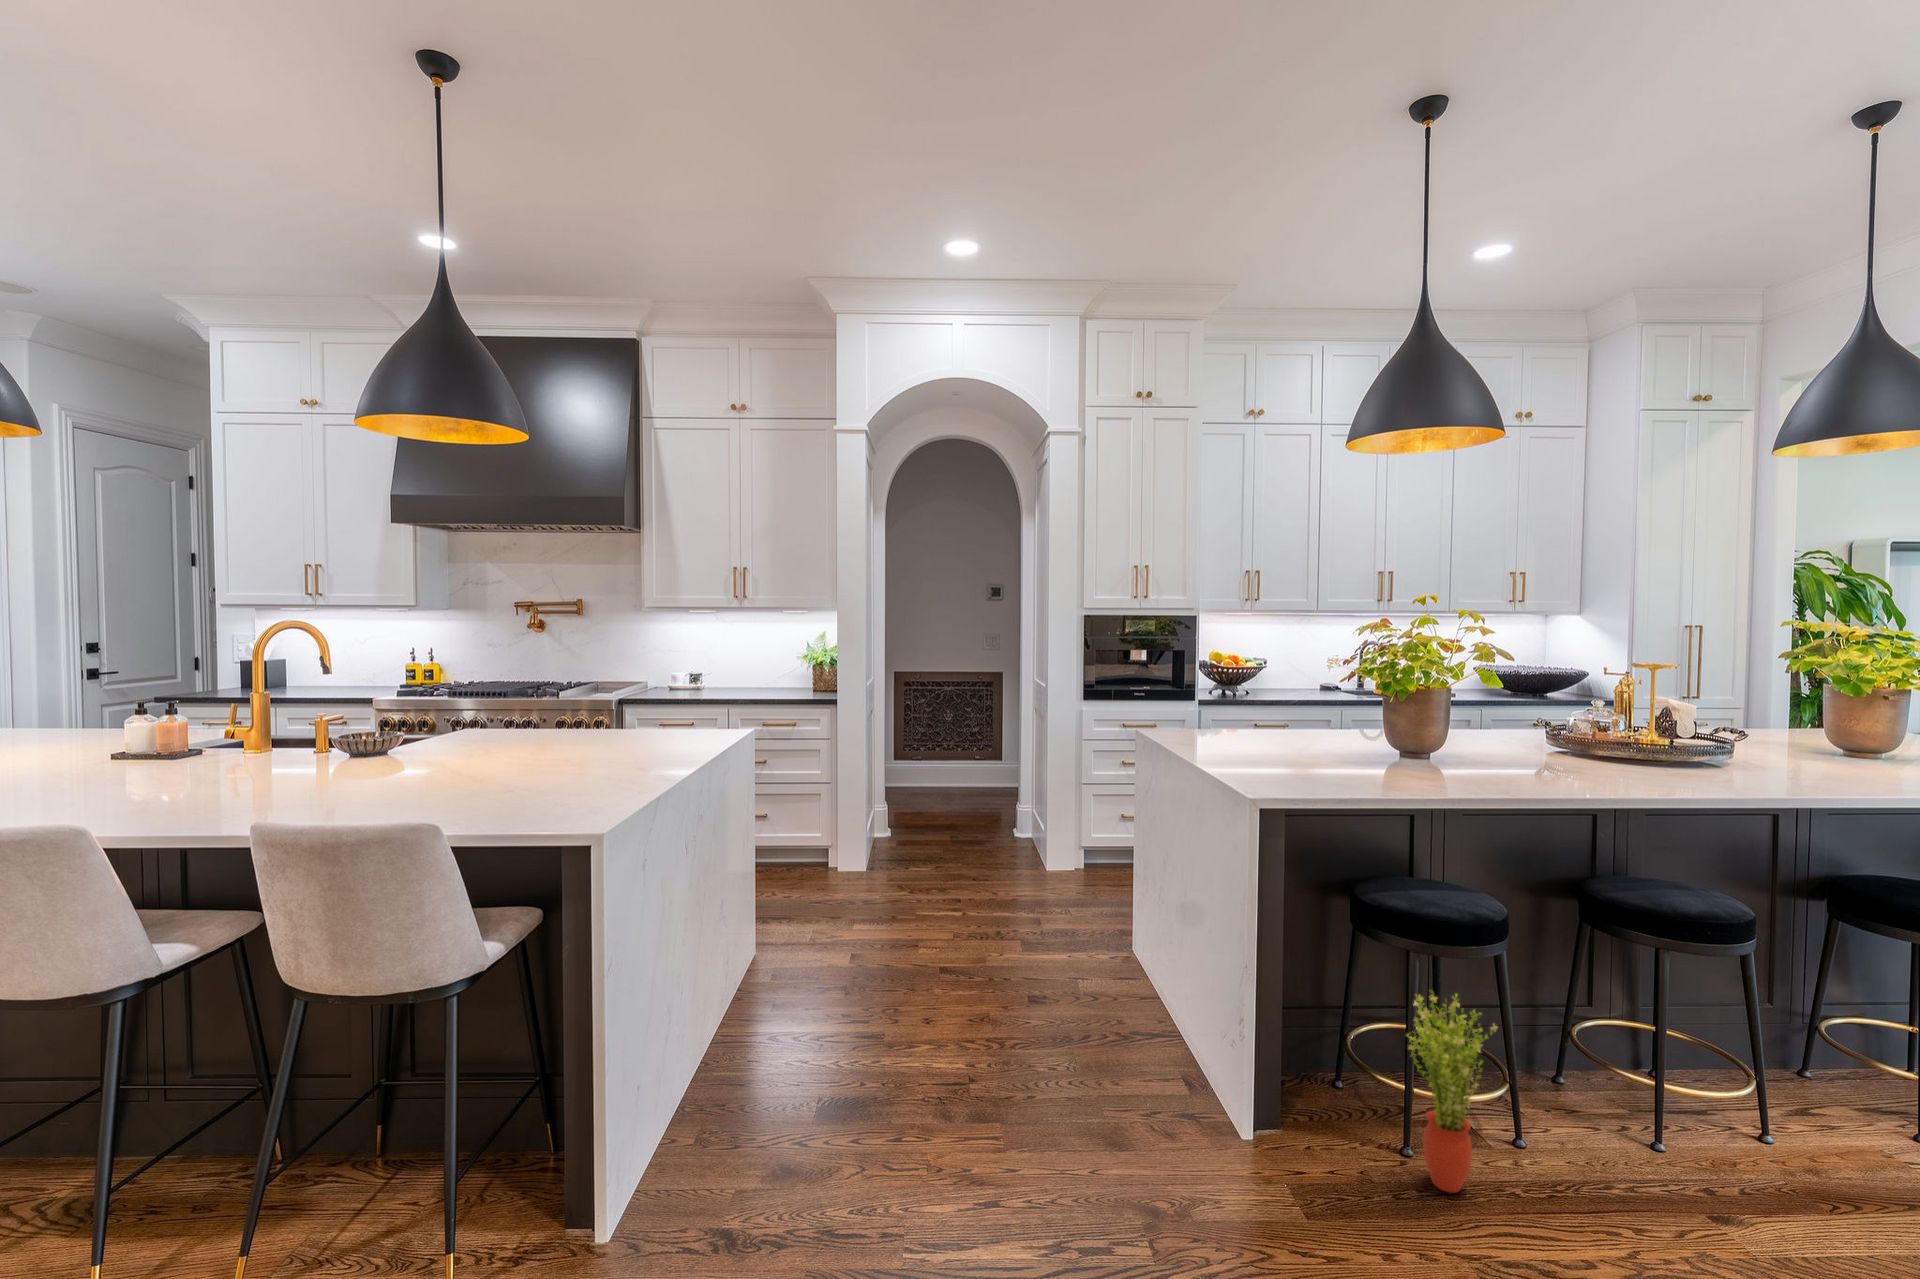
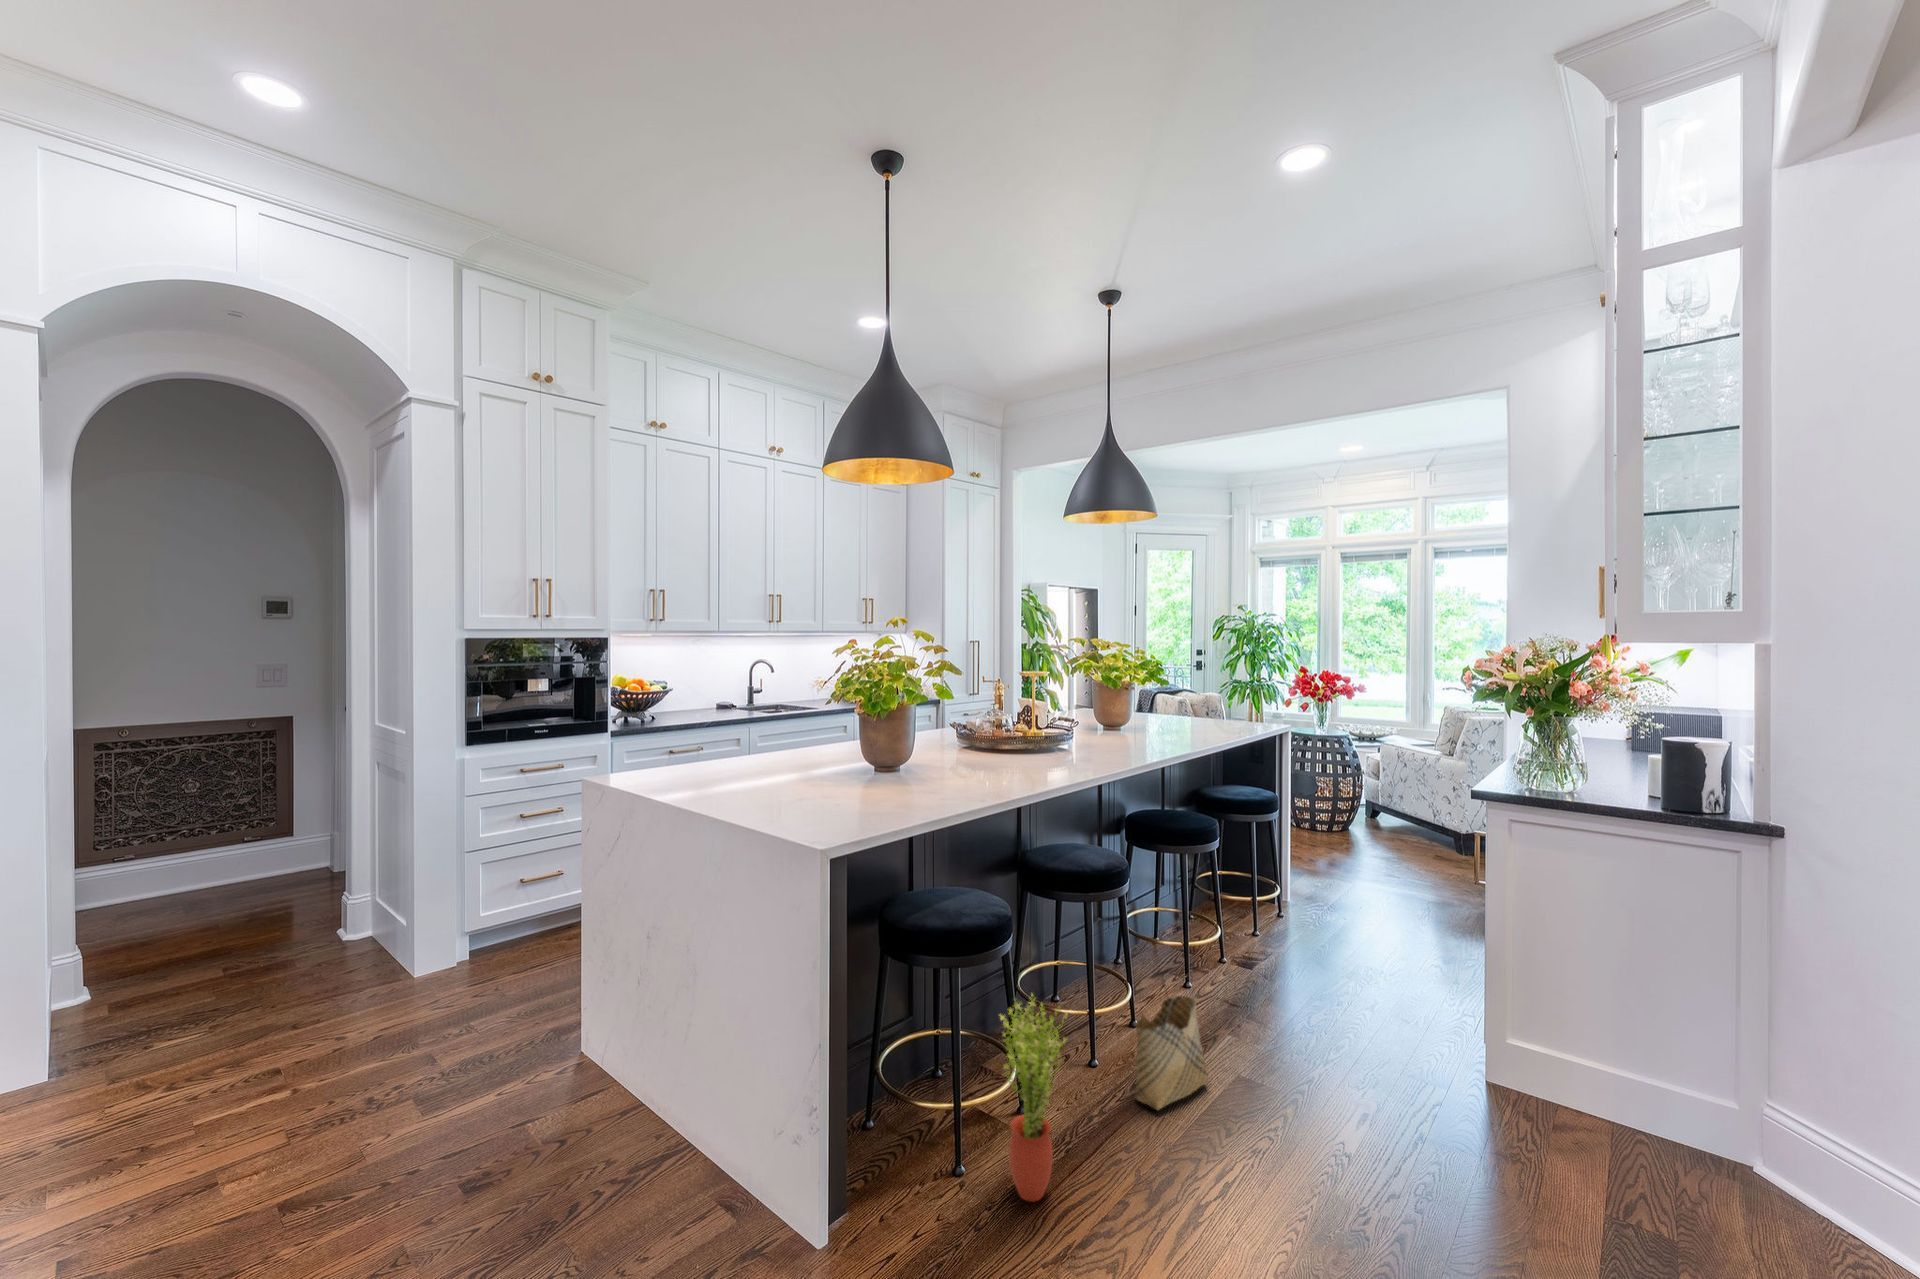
woven basket: none [1645,1031,1778,1212] -> present [1134,960,1208,1110]

